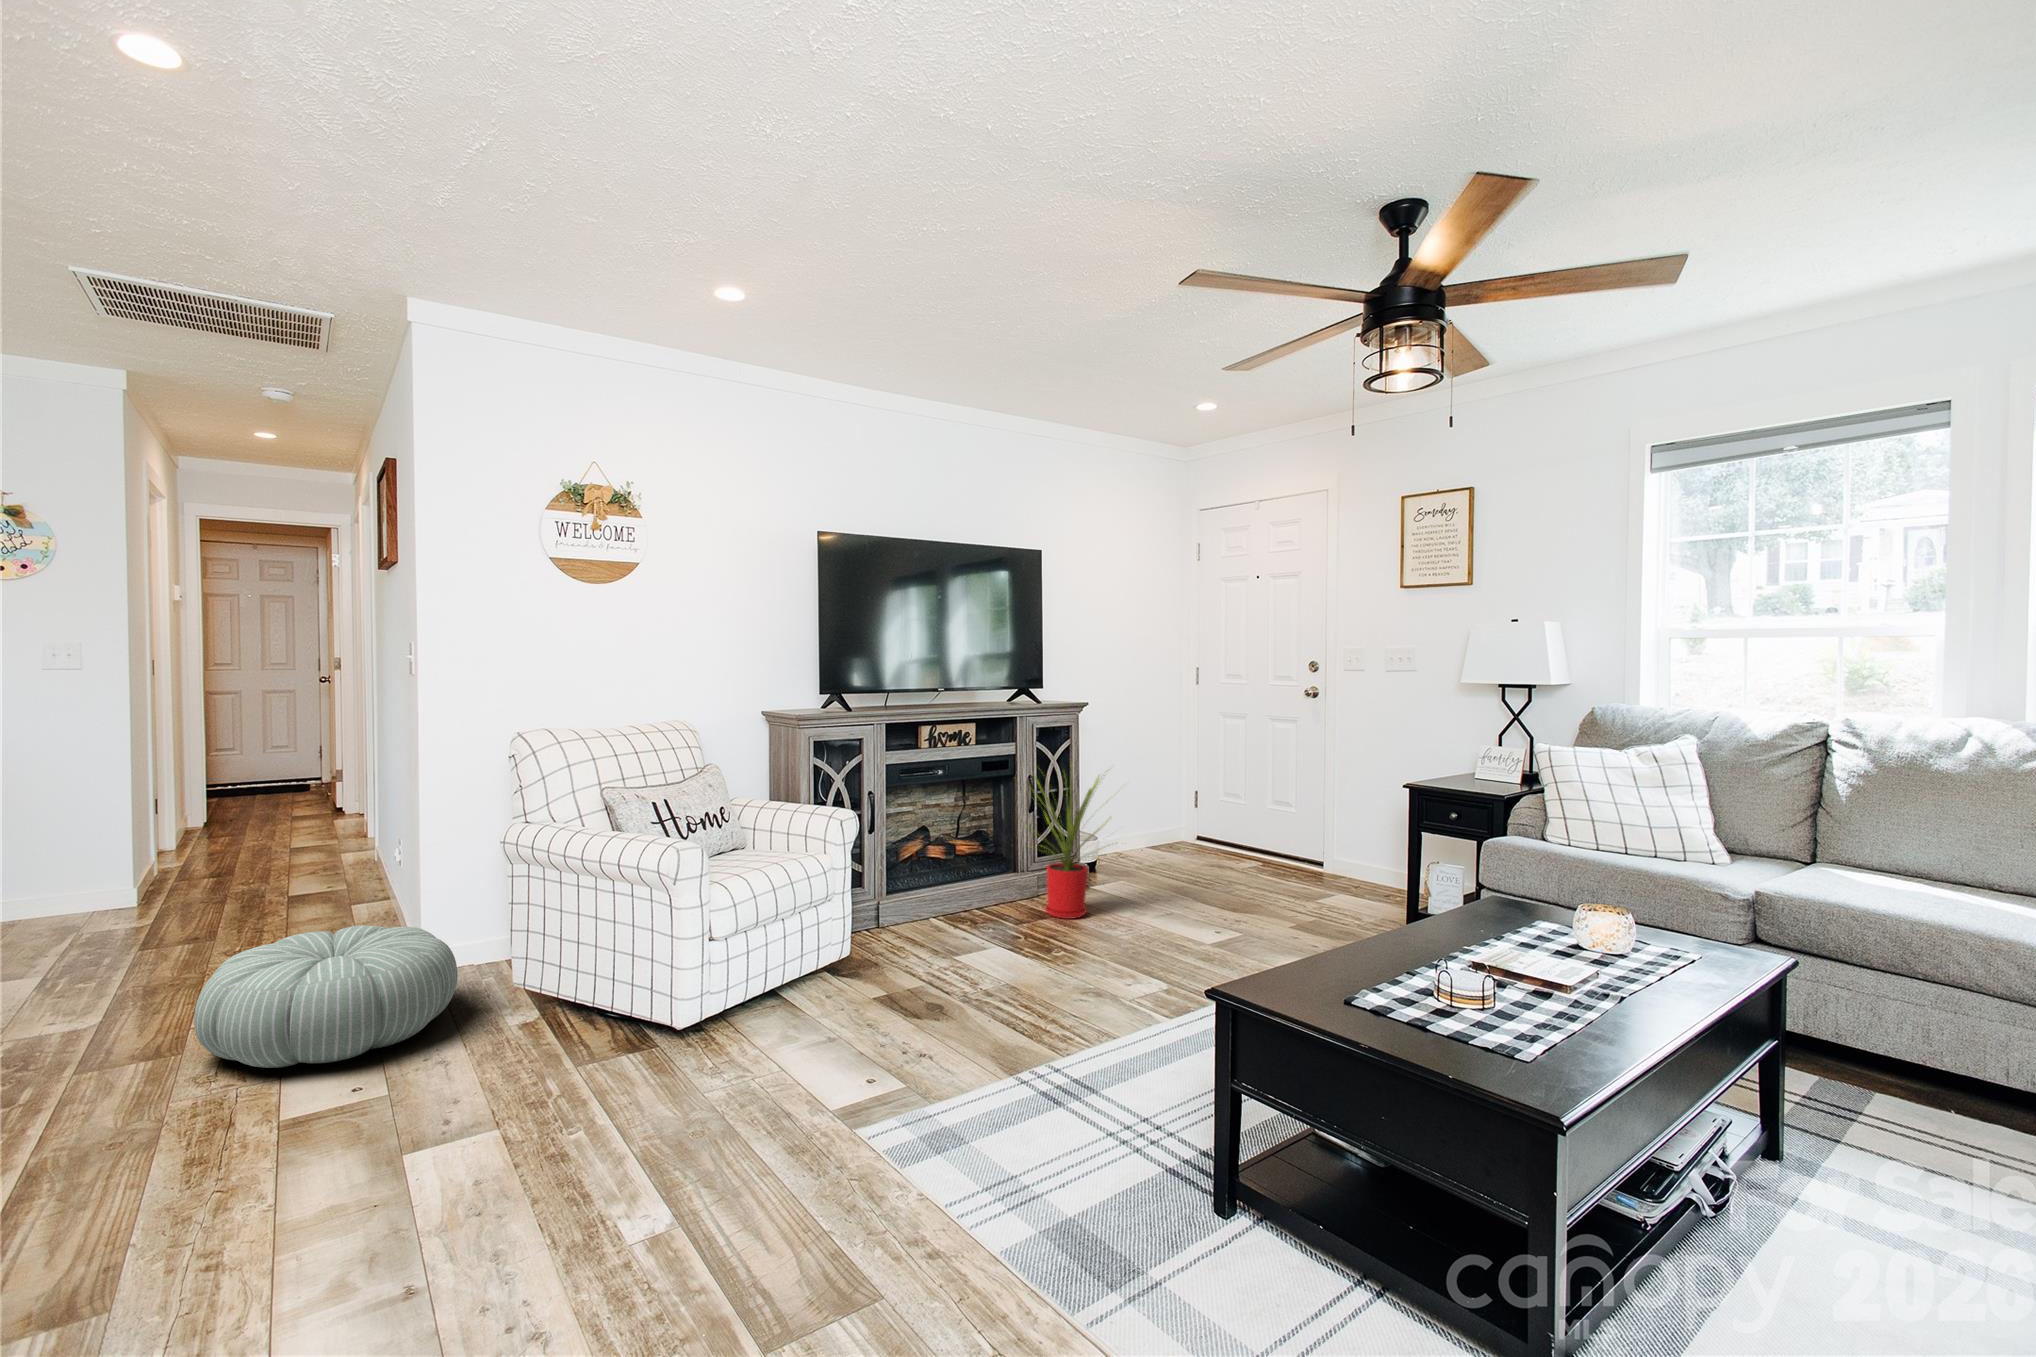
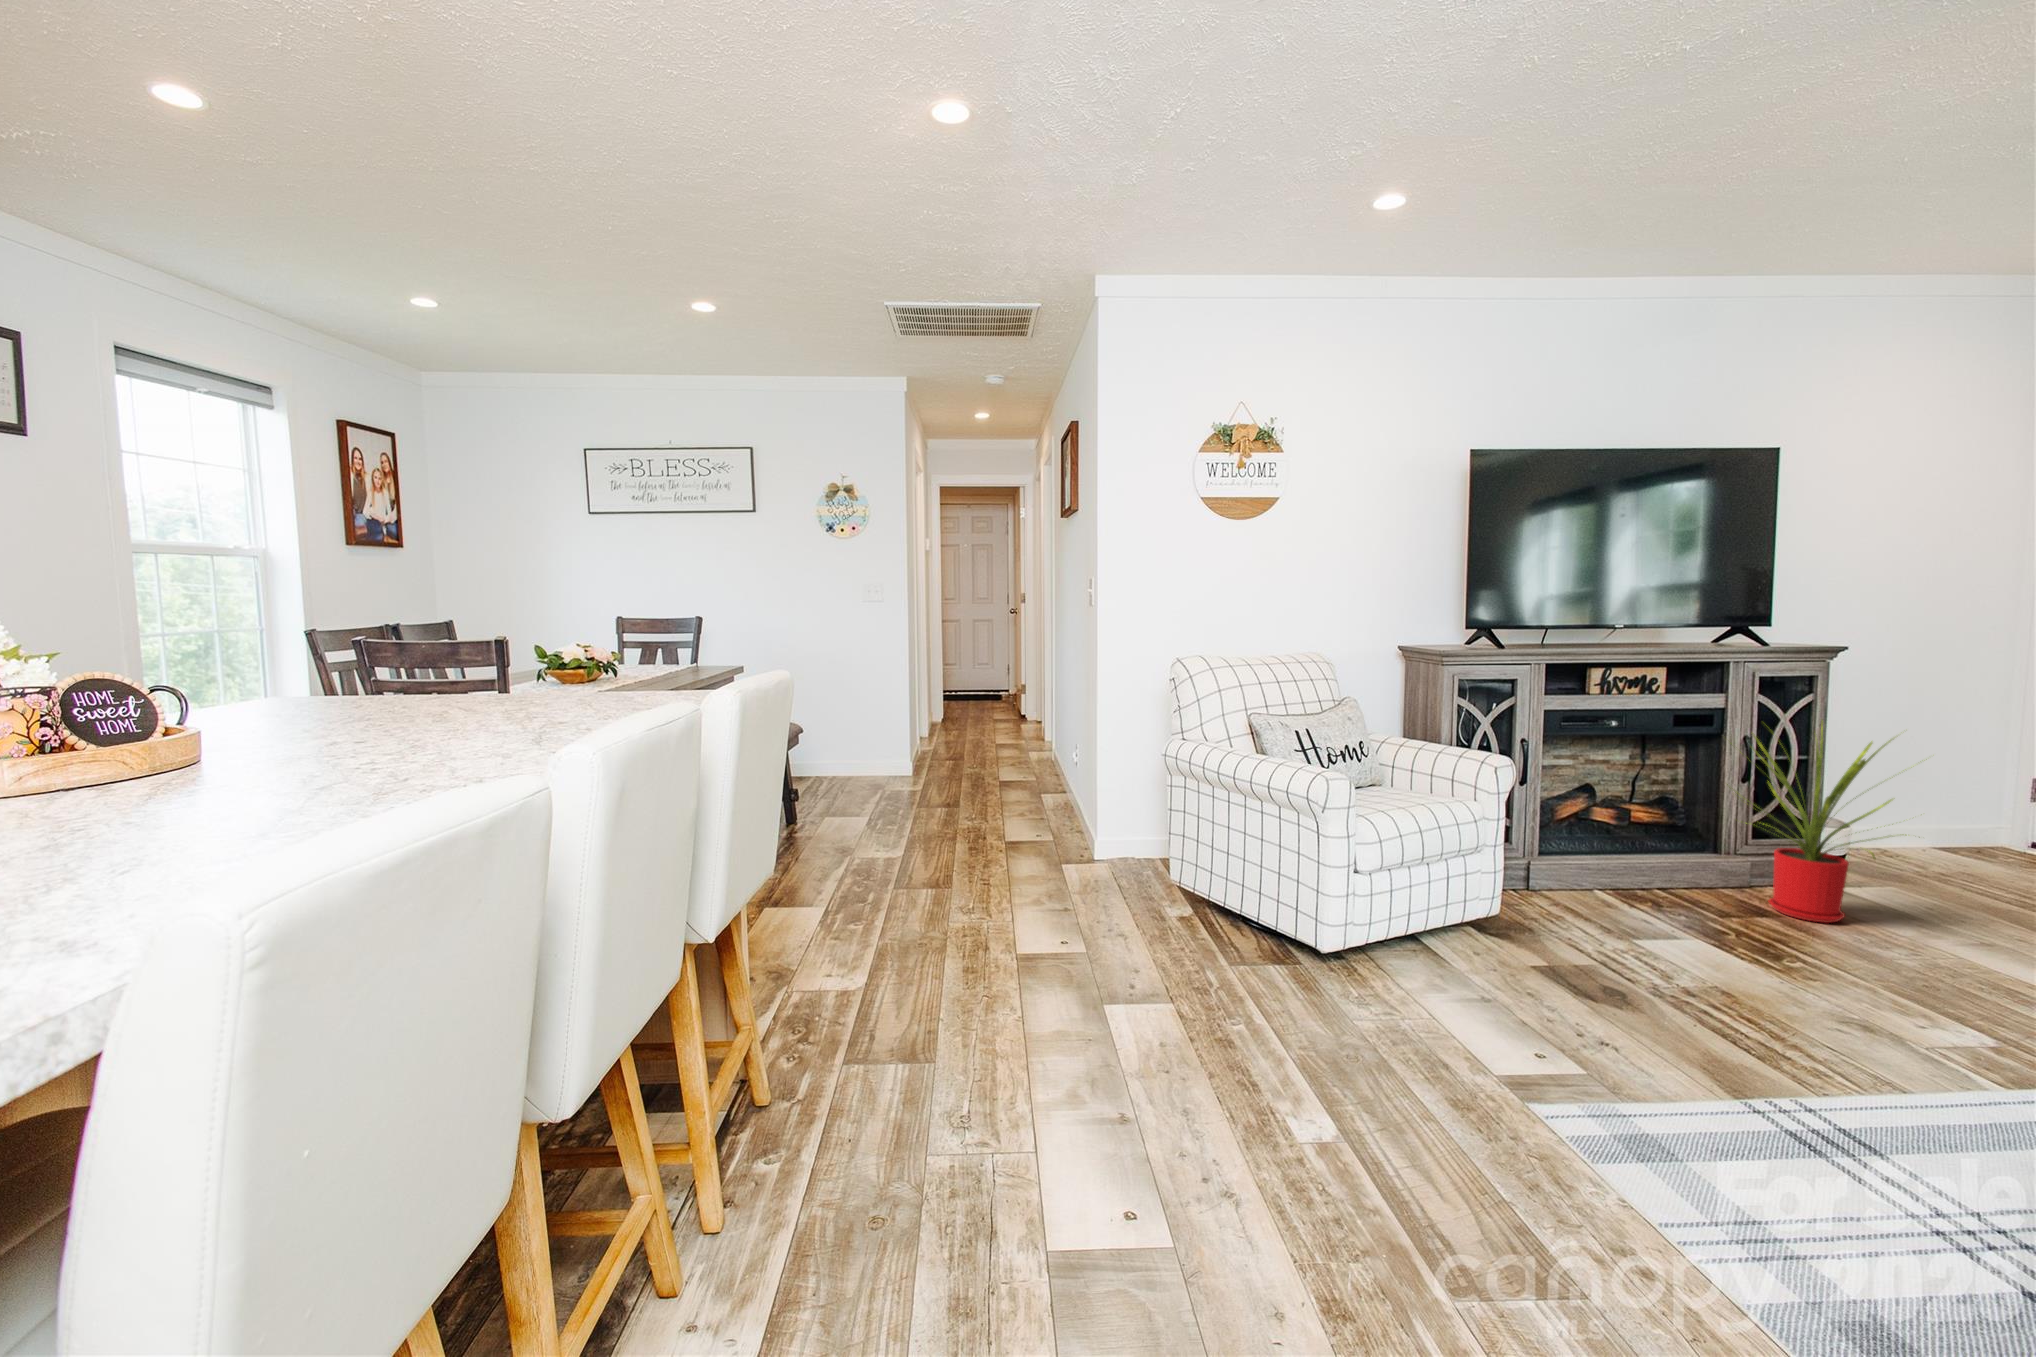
pouf: present [194,926,458,1068] -> none [977,811,1137,911]

